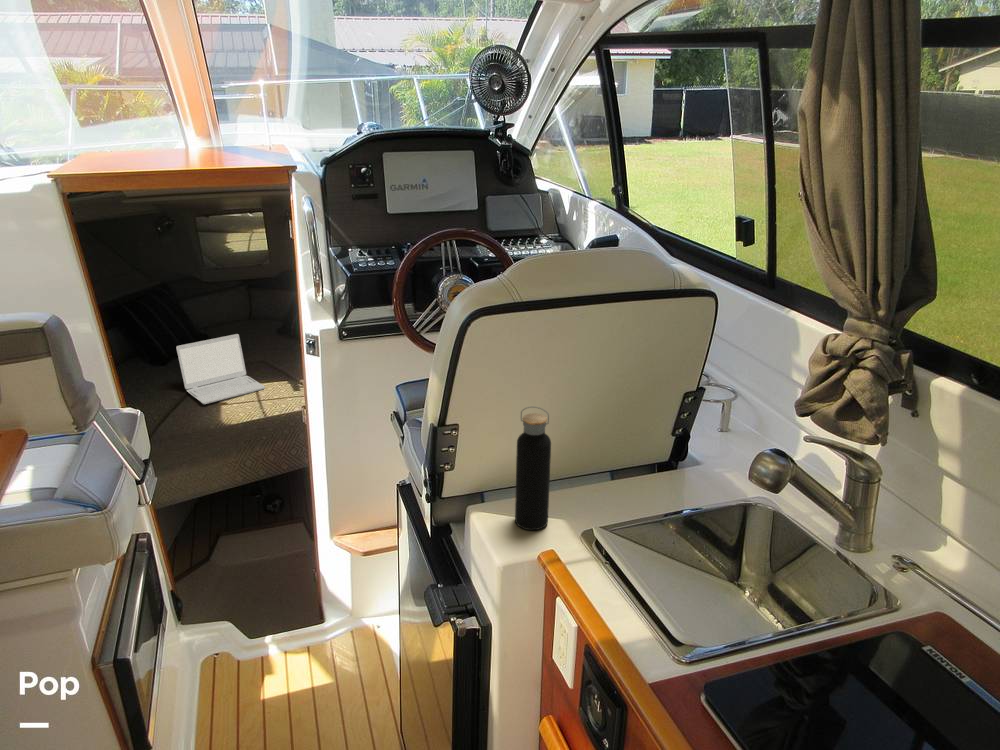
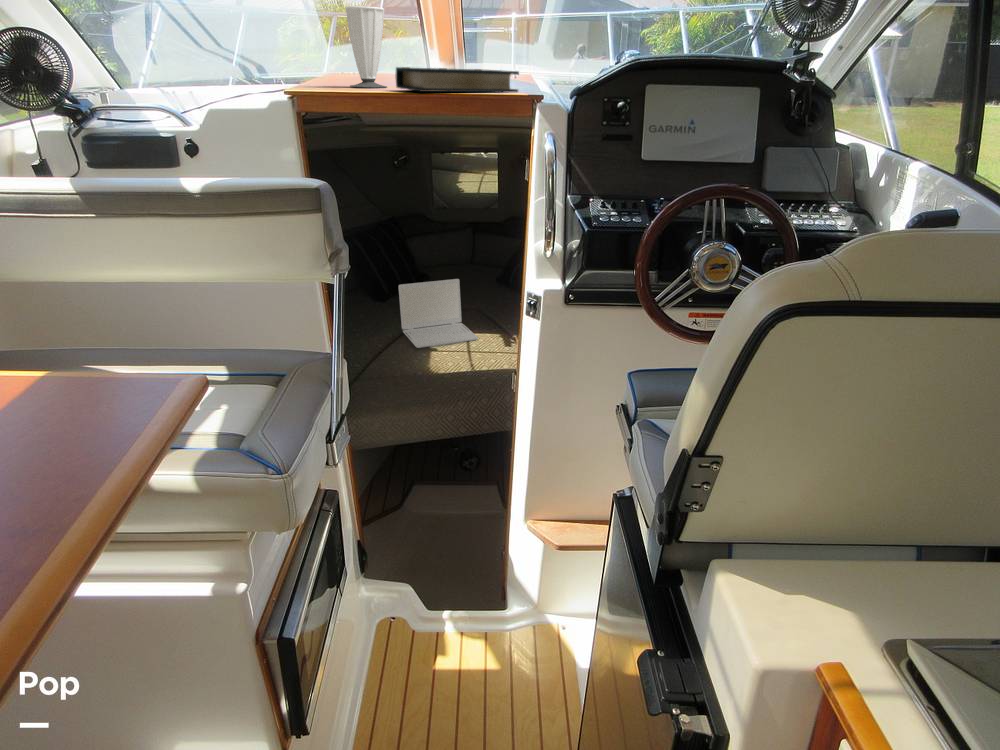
cup: none [92,91,144,164] -> present [345,6,387,88]
book: none [152,144,272,168] -> present [396,67,519,93]
water bottle: present [515,407,551,530] -> none [784,454,873,625]

